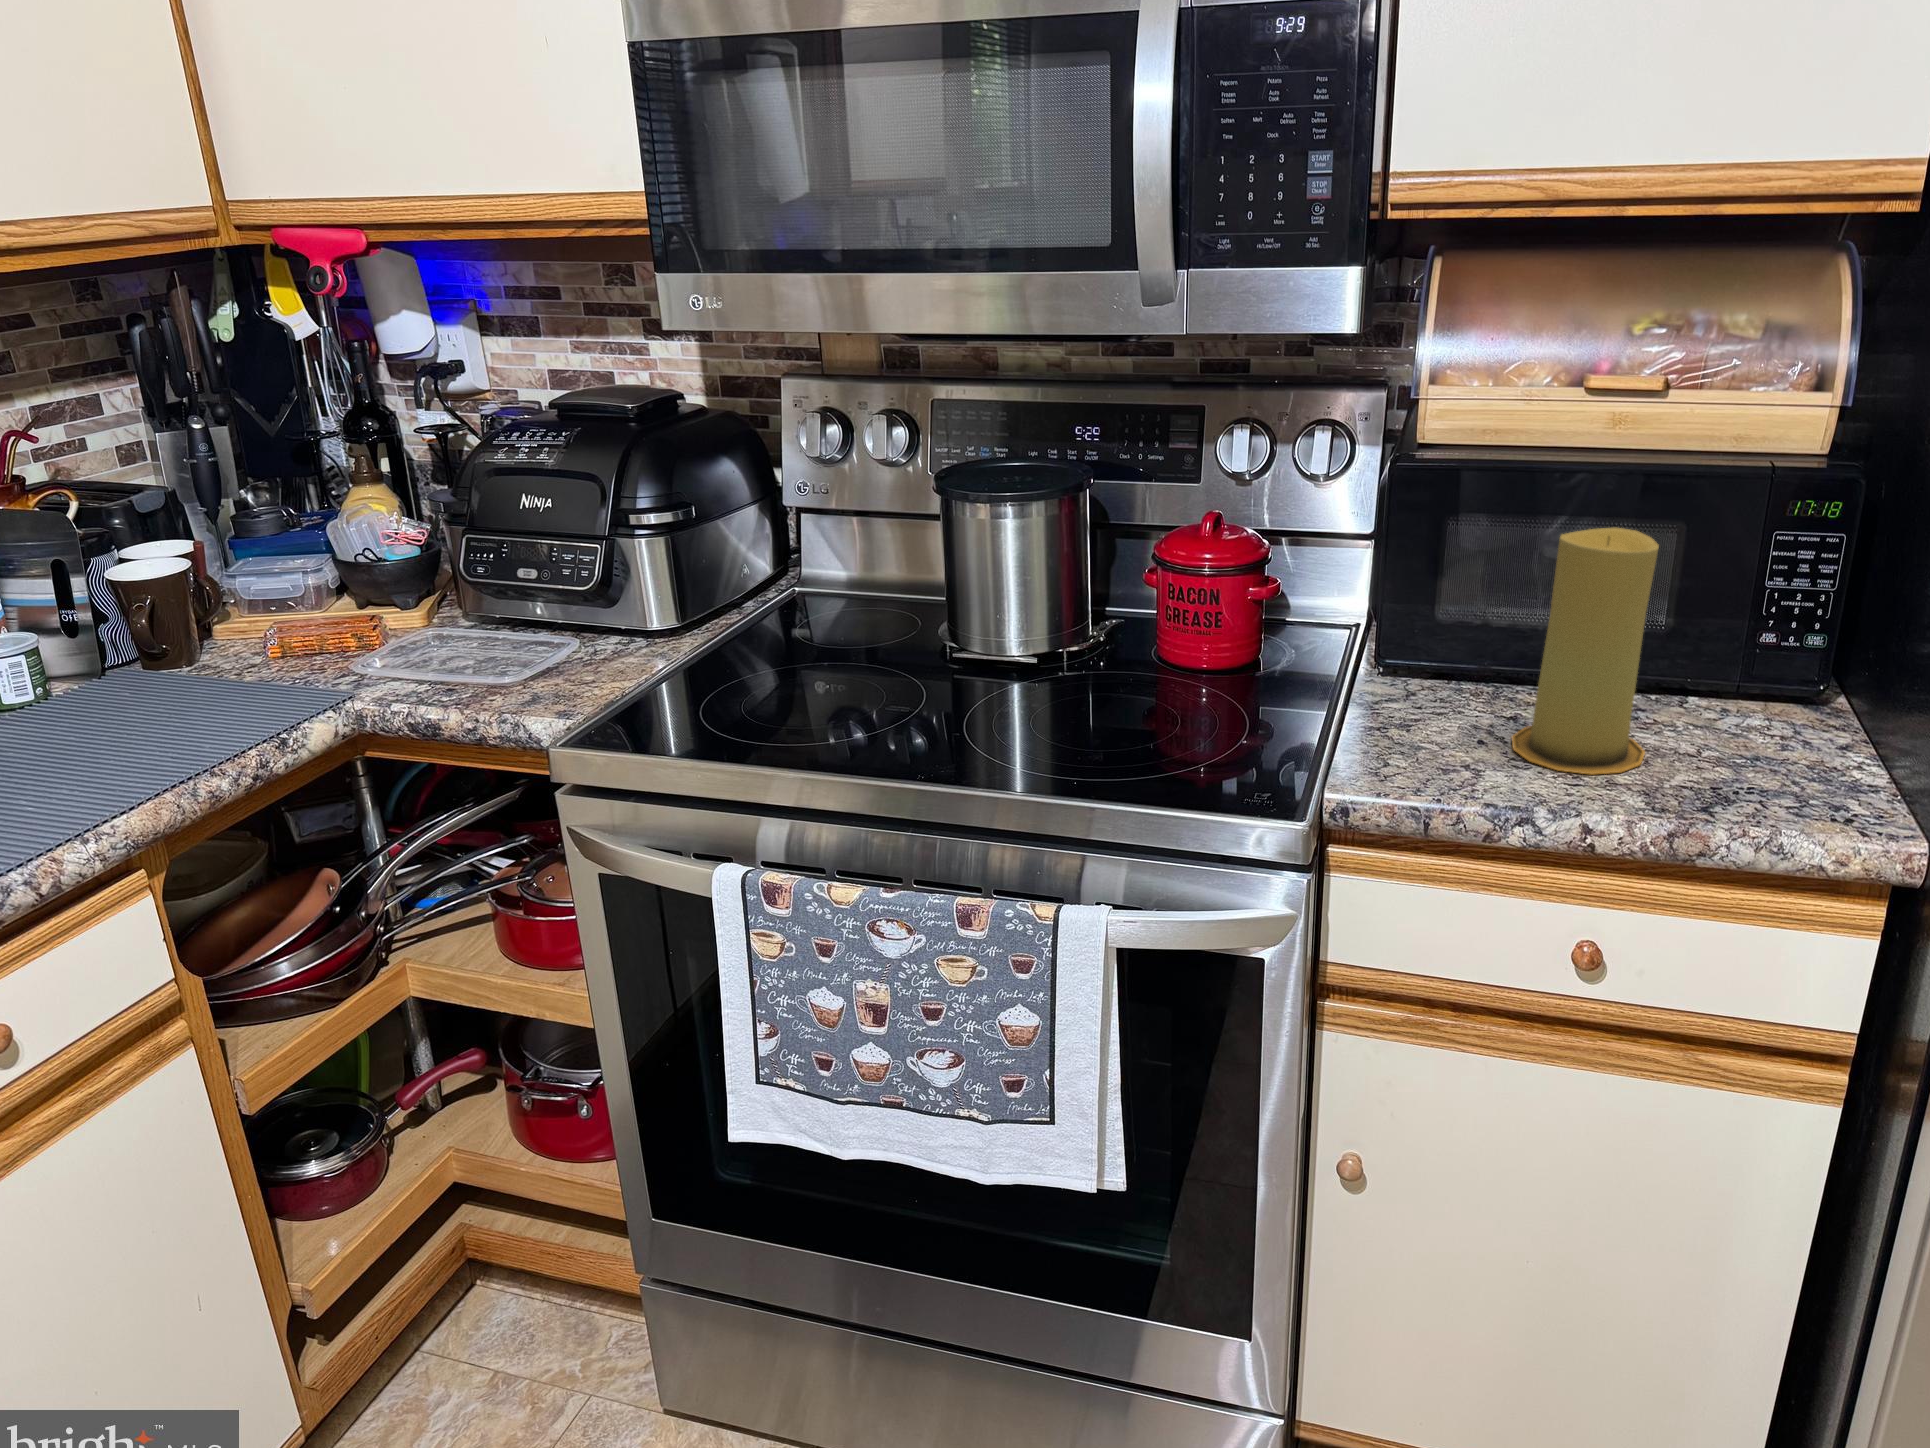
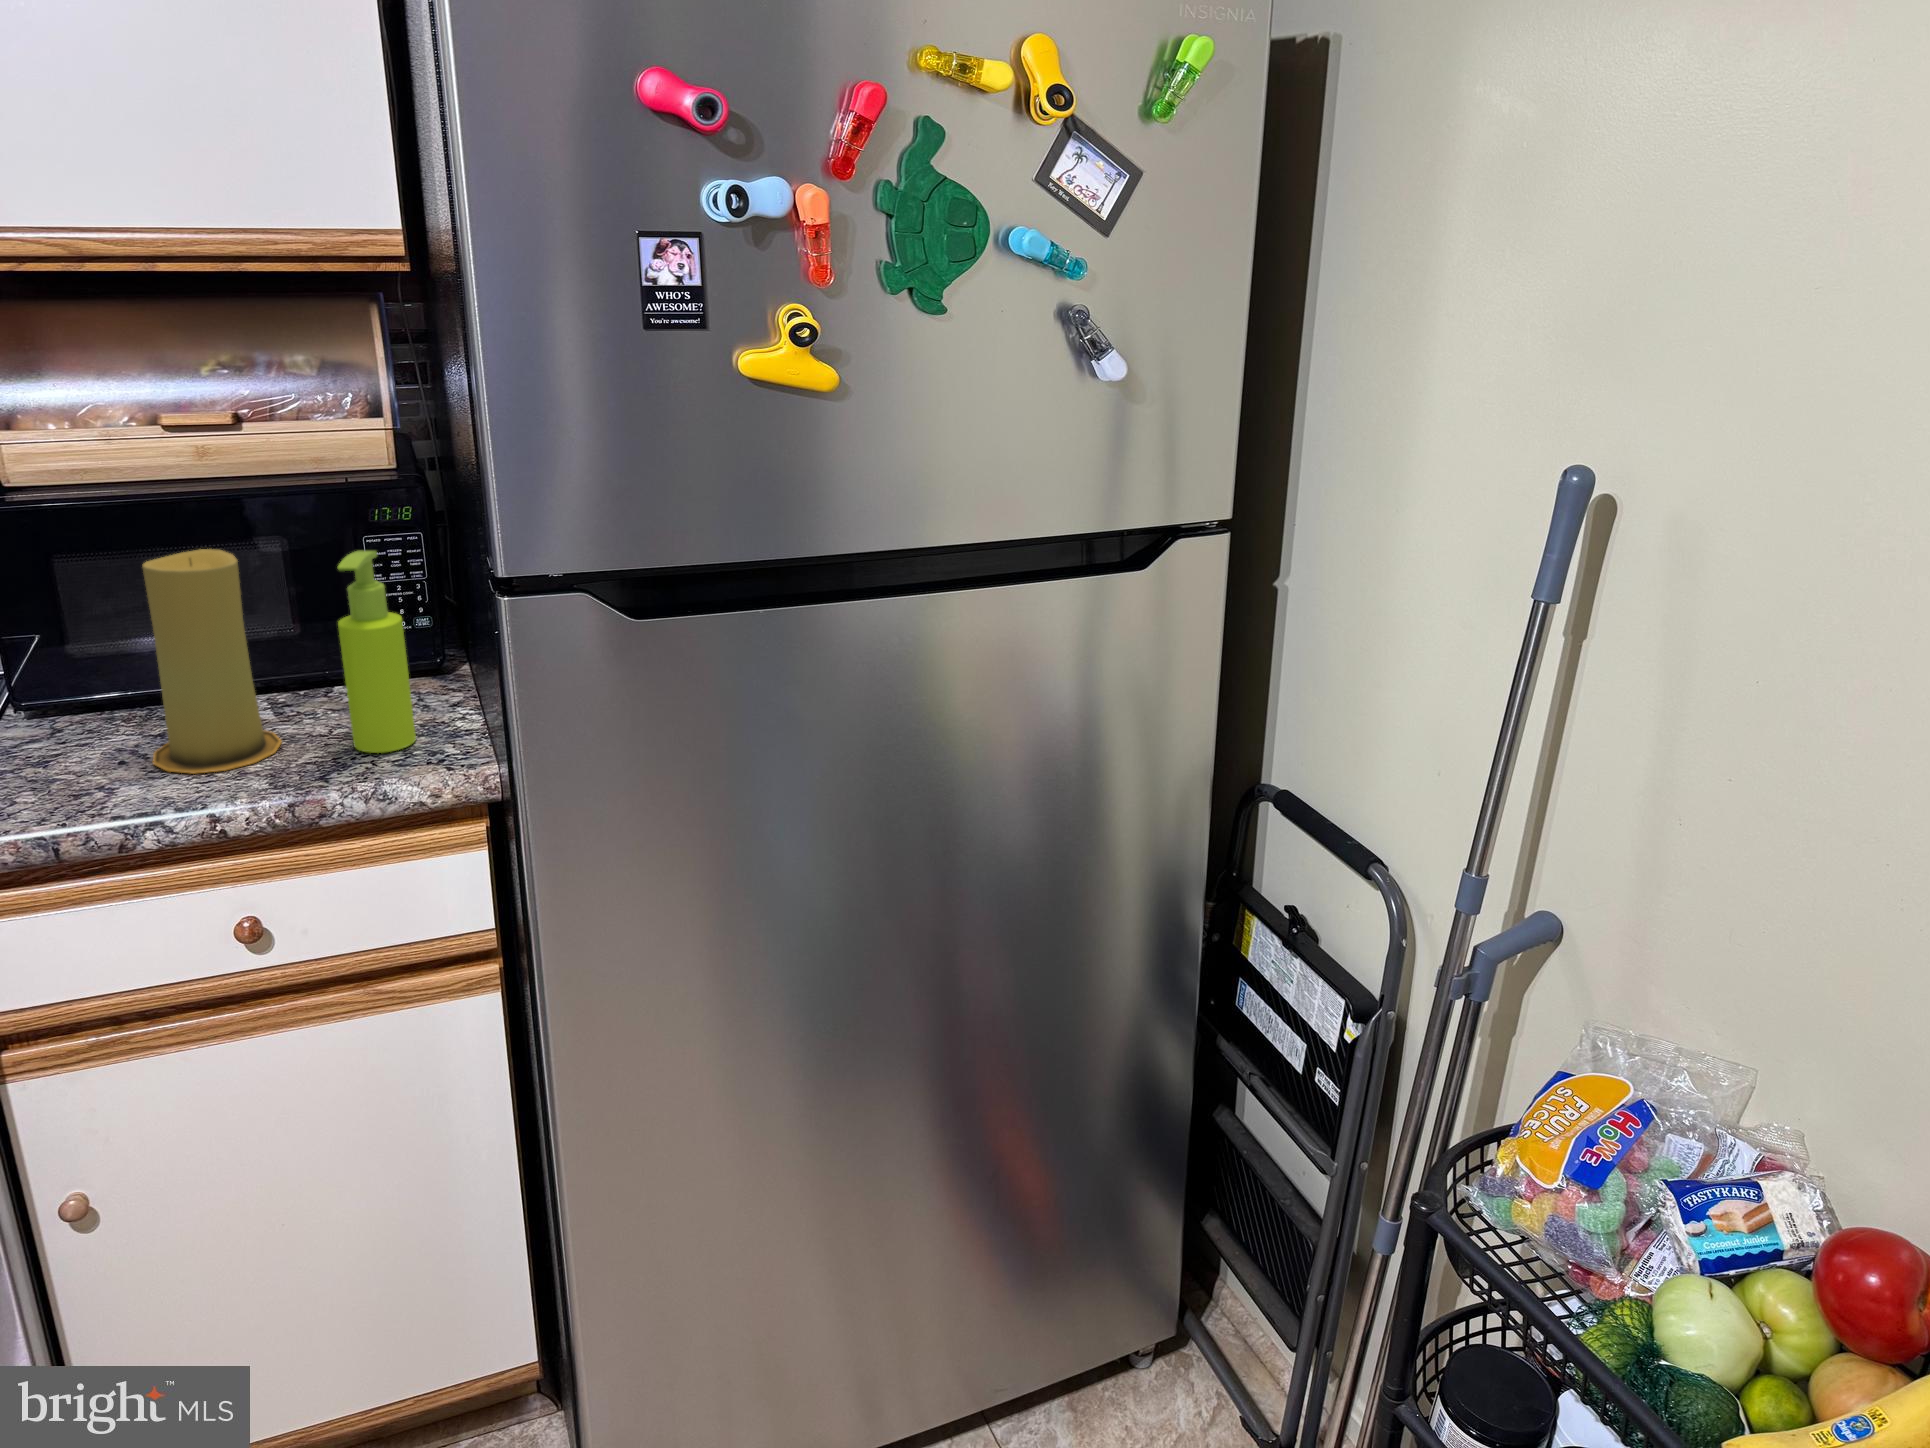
soap dispenser: none [1732,551,1837,794] -> present [338,551,416,753]

